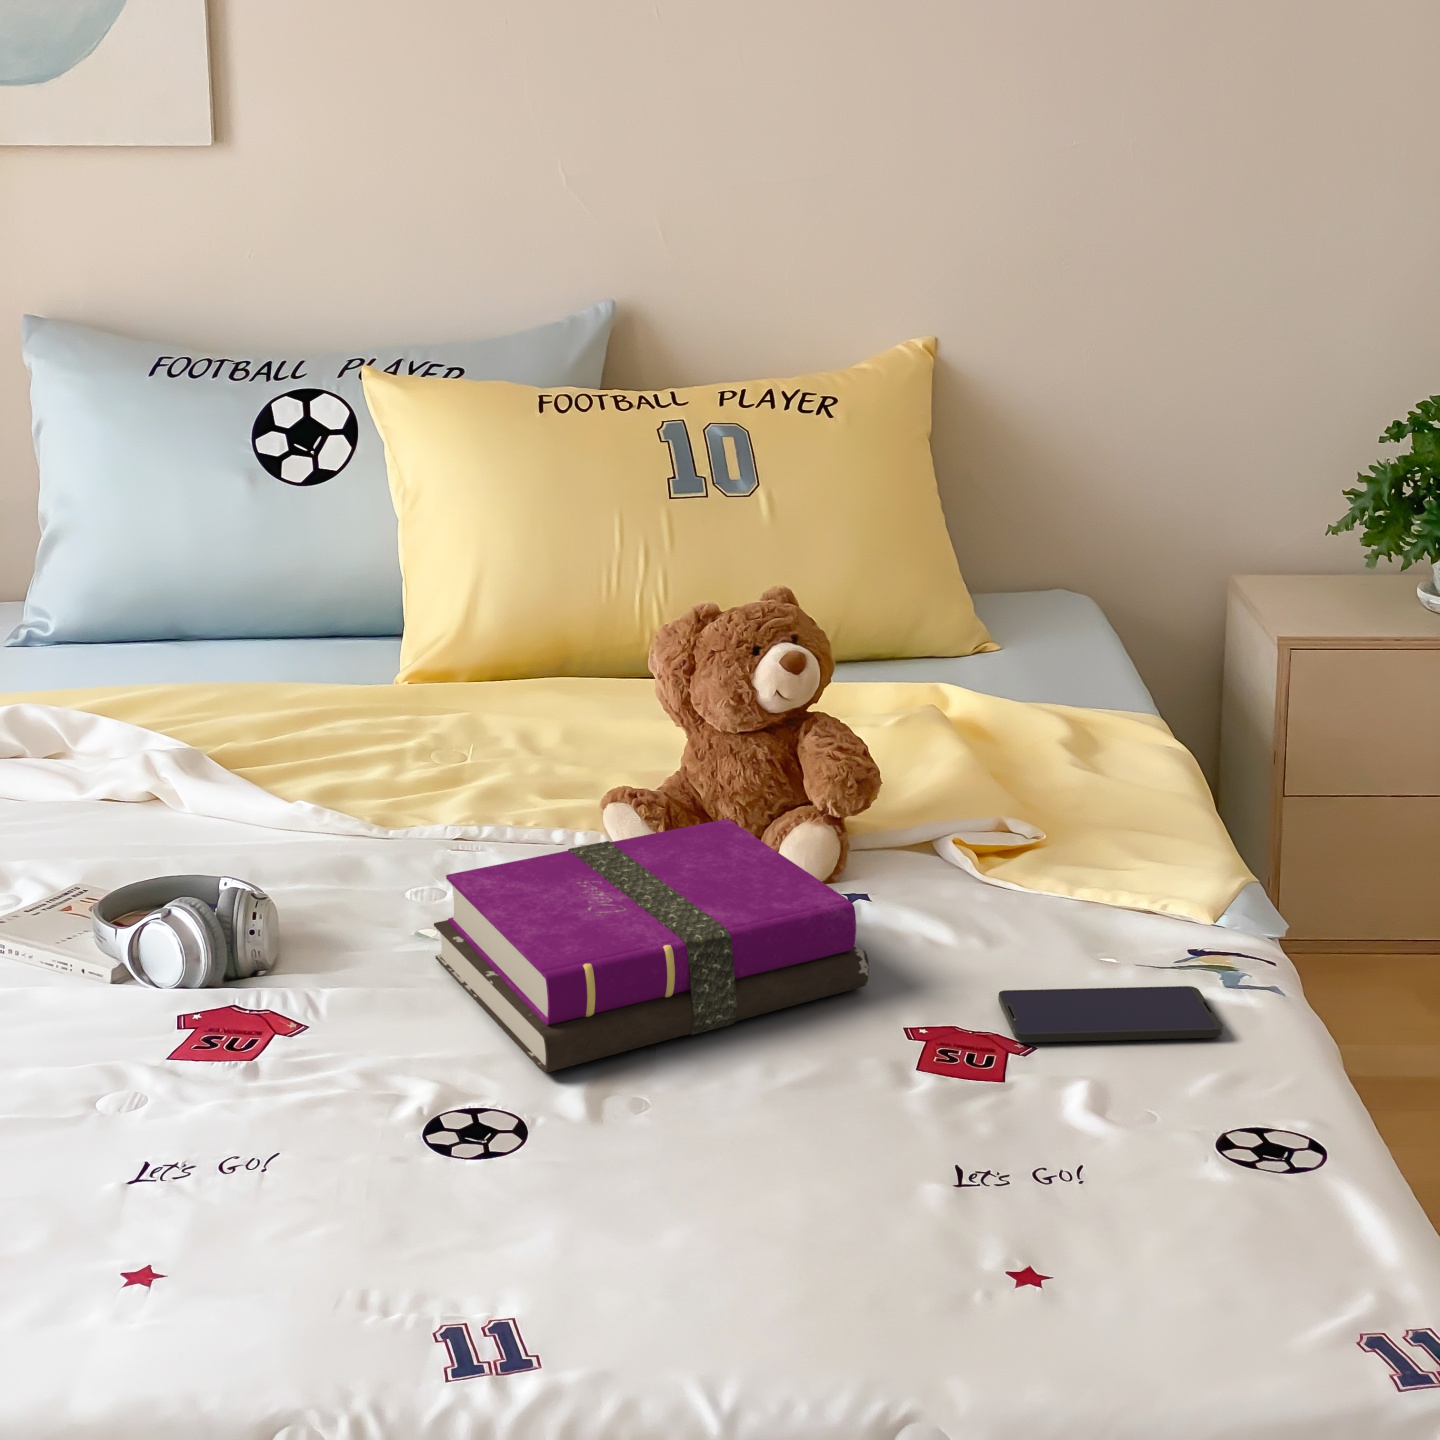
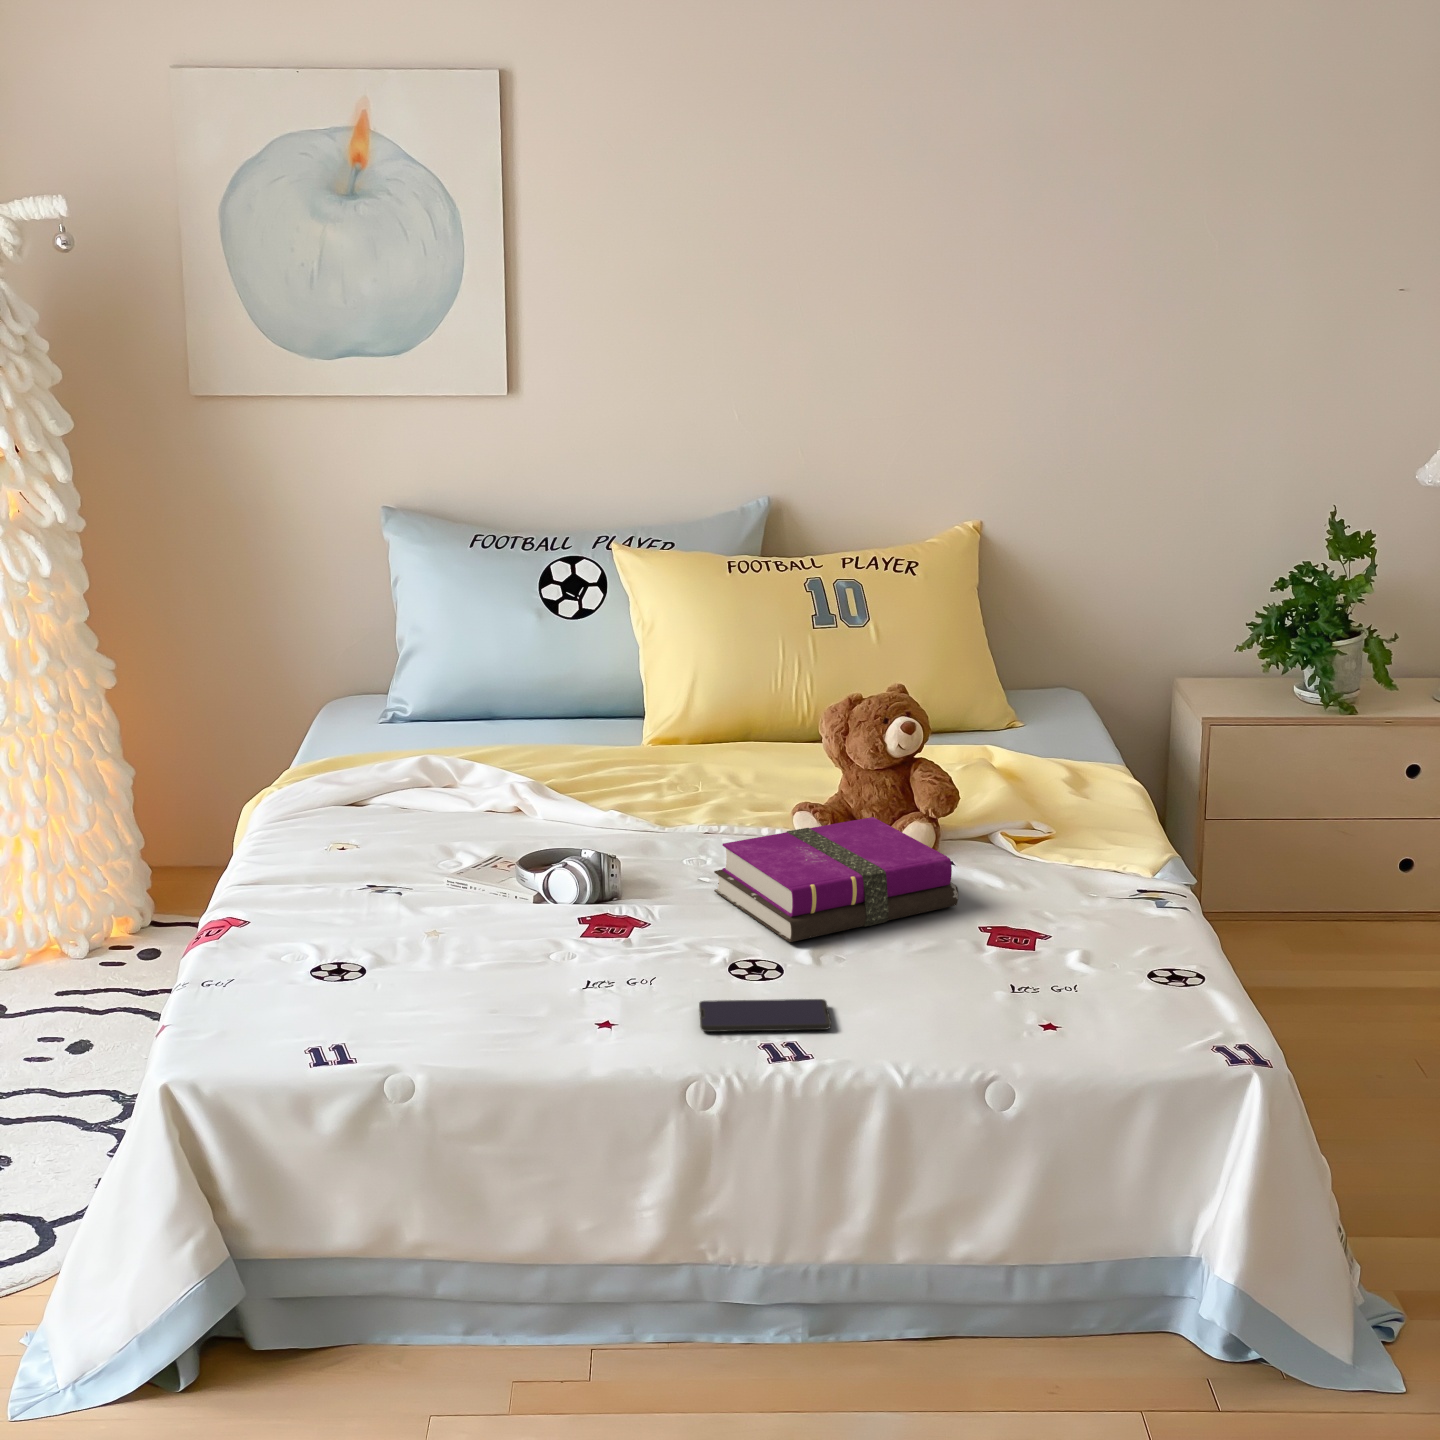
smartphone: present [998,986,1223,1043] -> present [699,999,831,1032]

